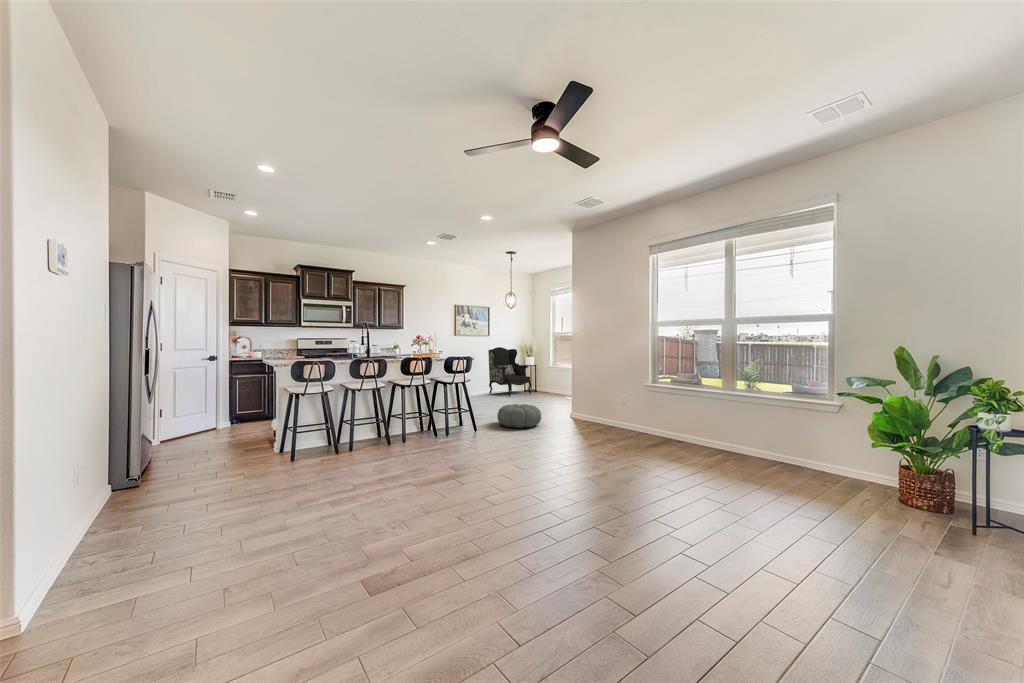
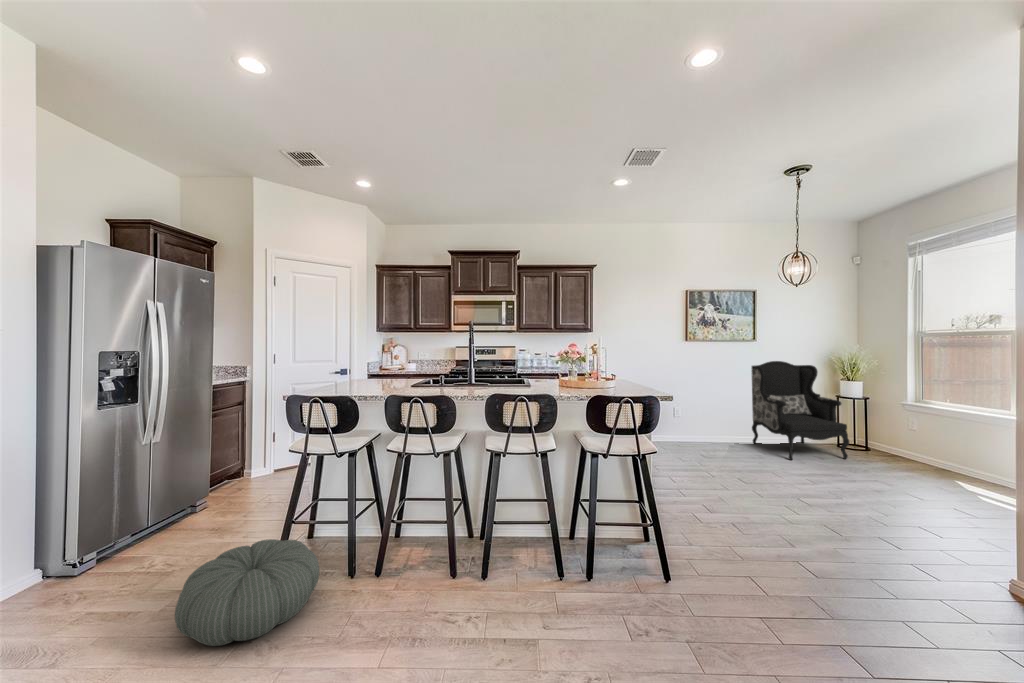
pouf: present [497,404,541,428] -> present [175,539,319,646]

